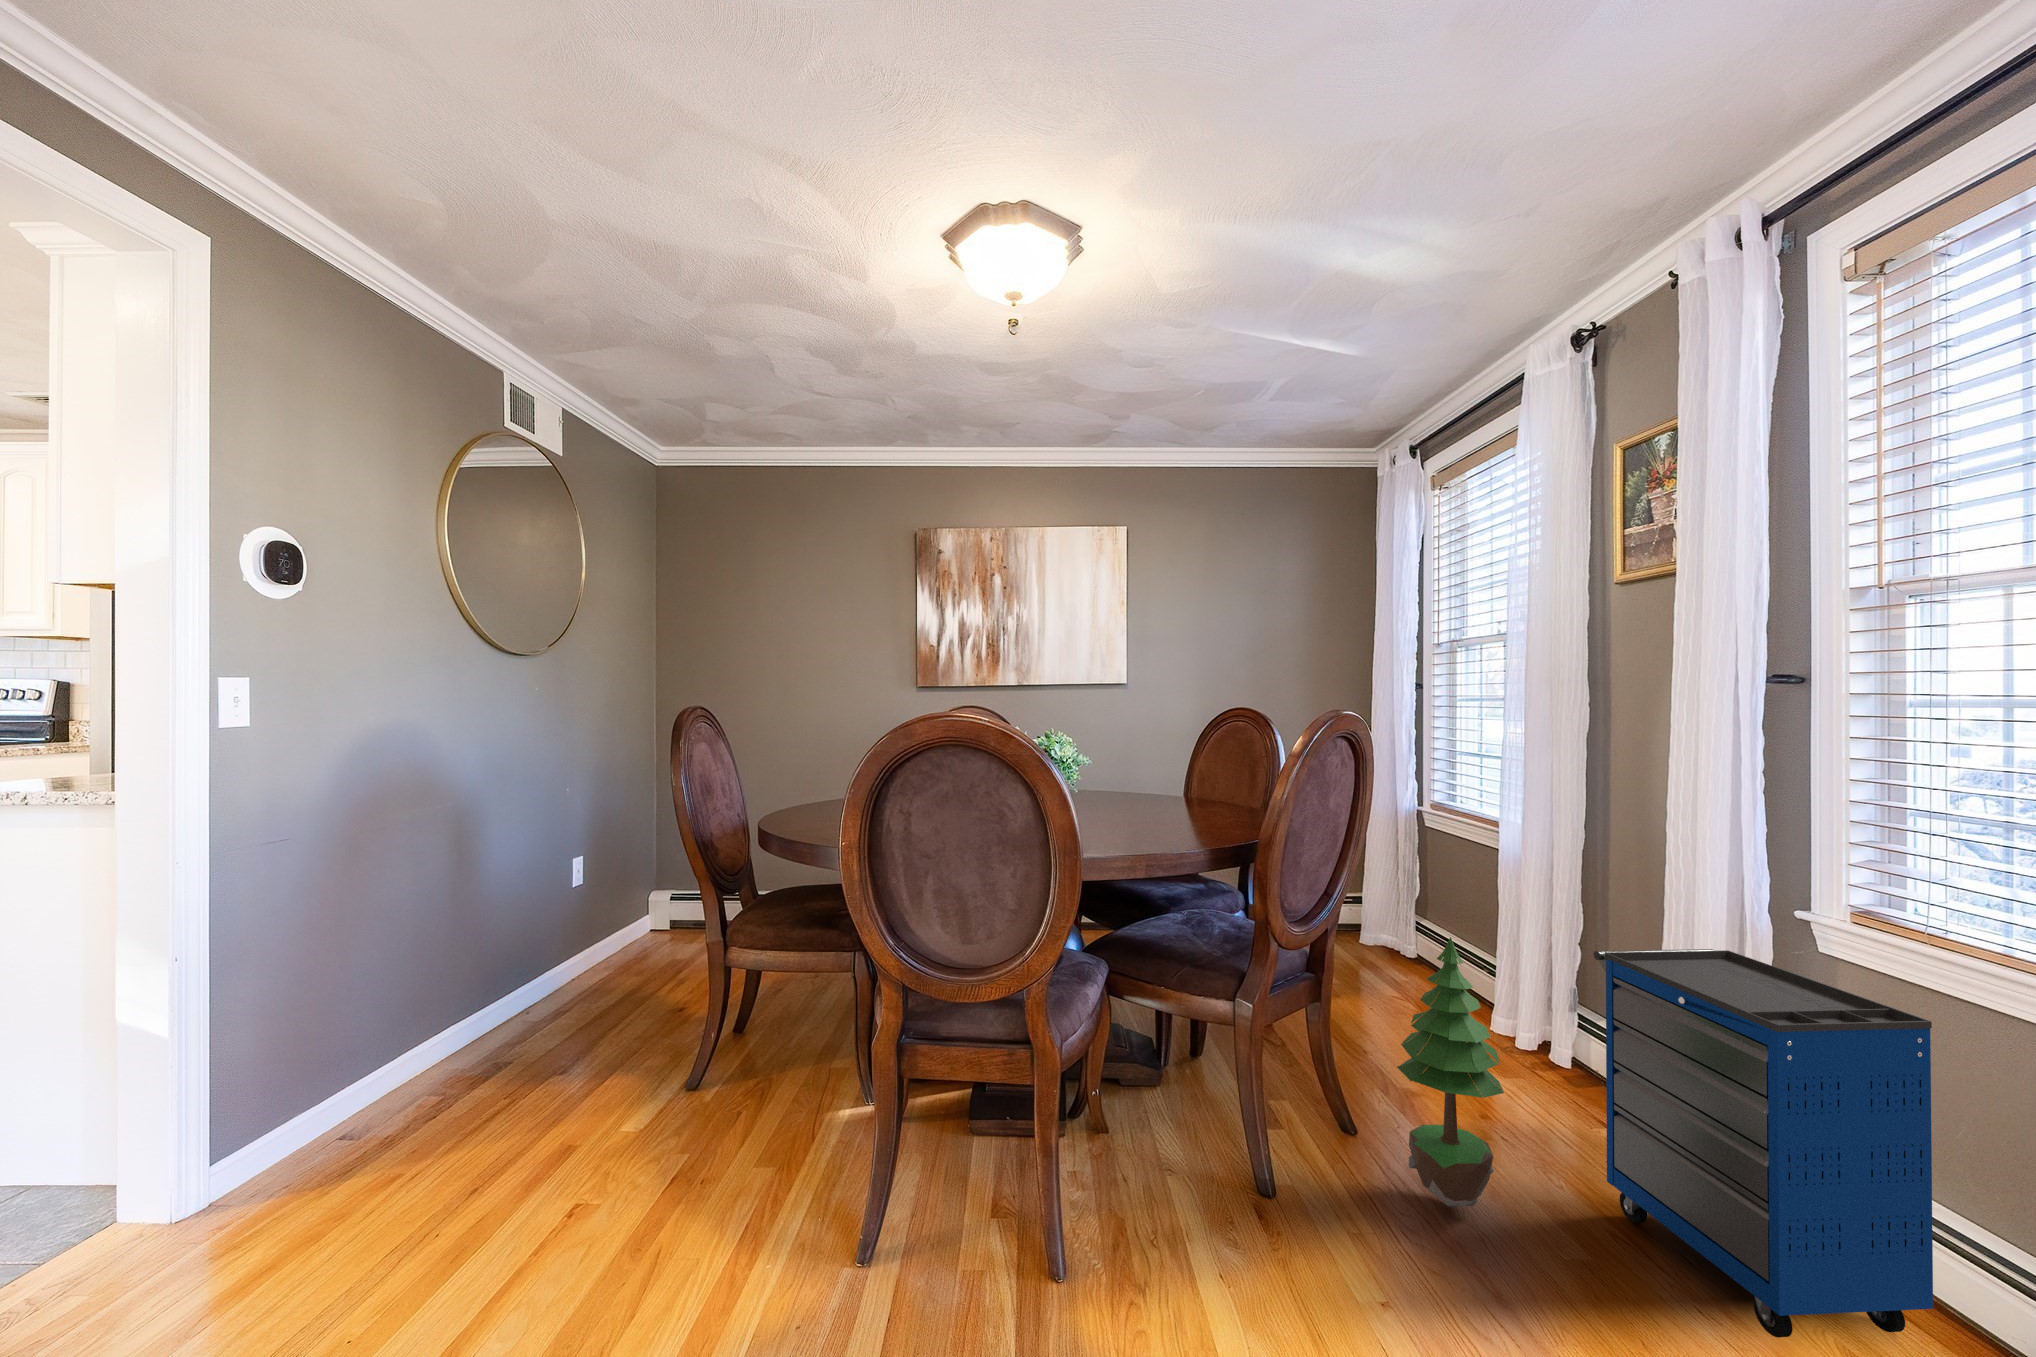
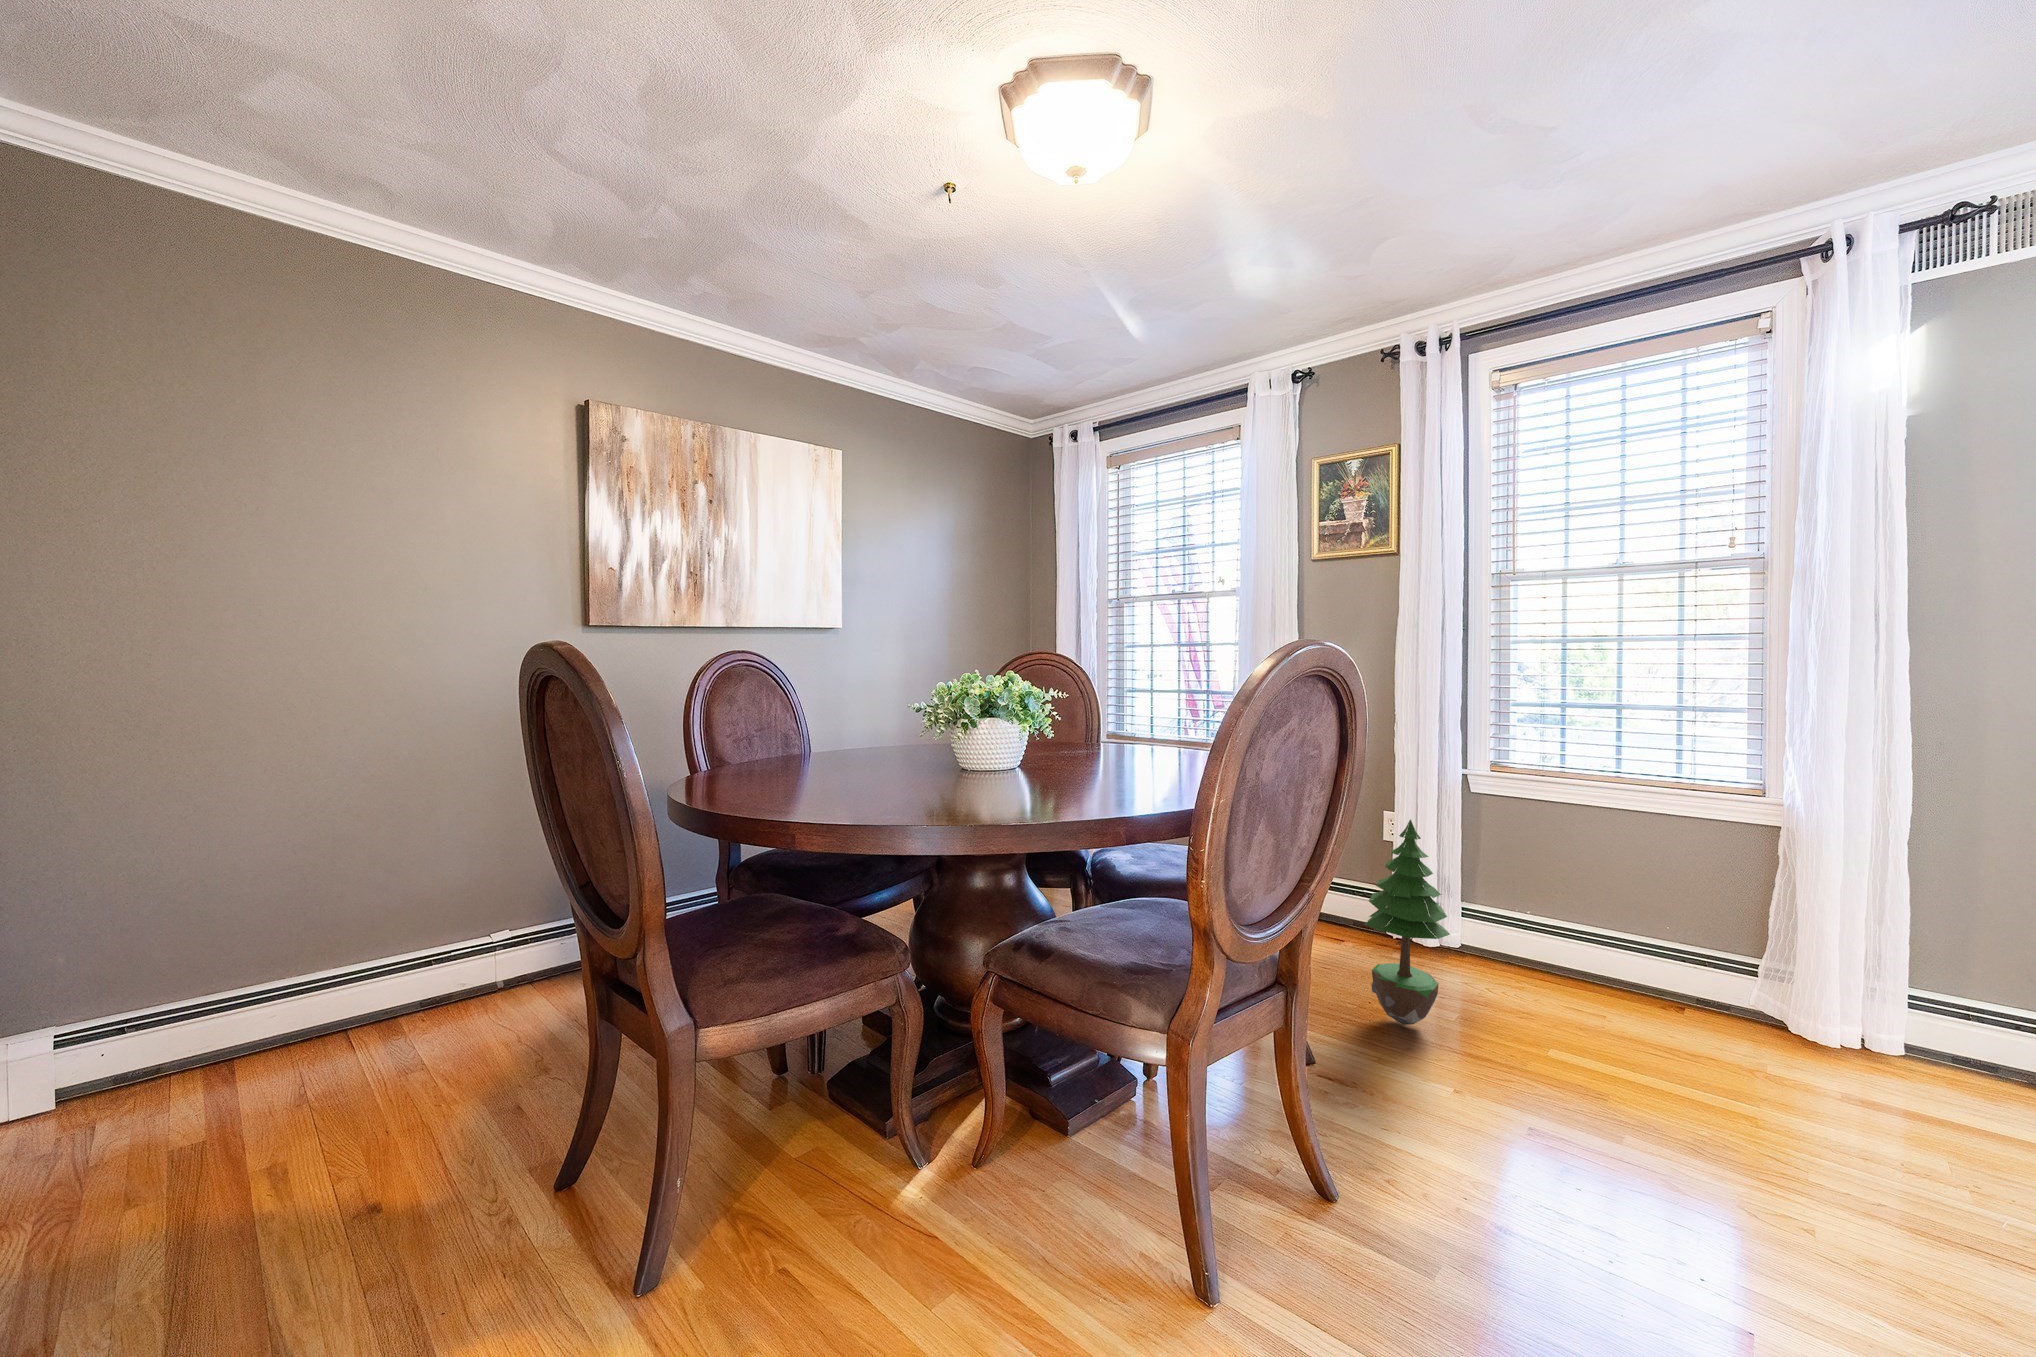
cabinet: present [1594,949,1933,1337] -> none [1433,797,1617,1025]

